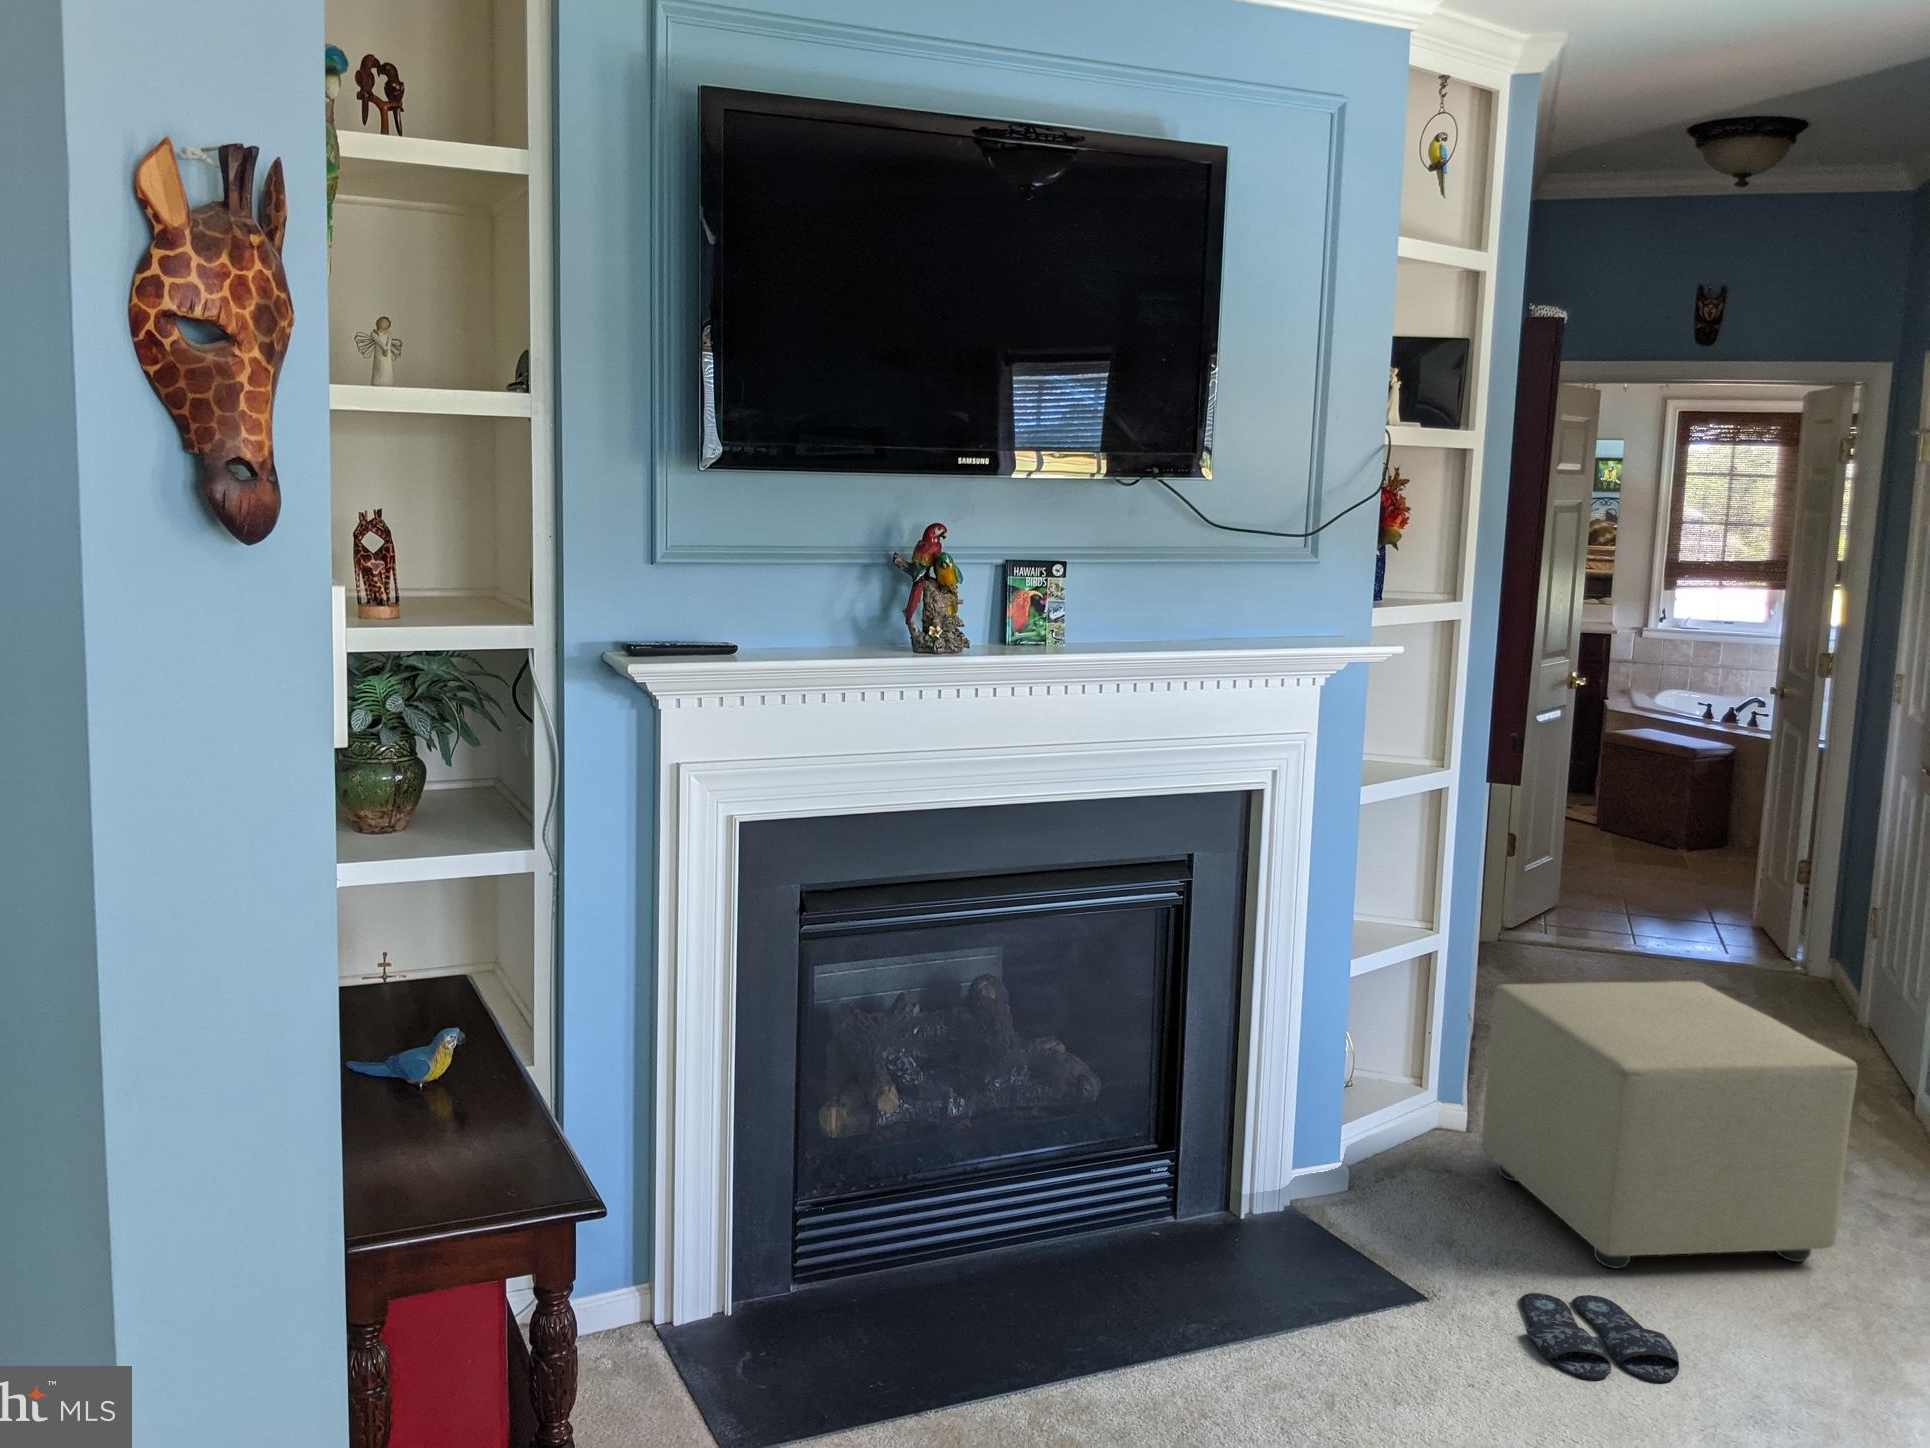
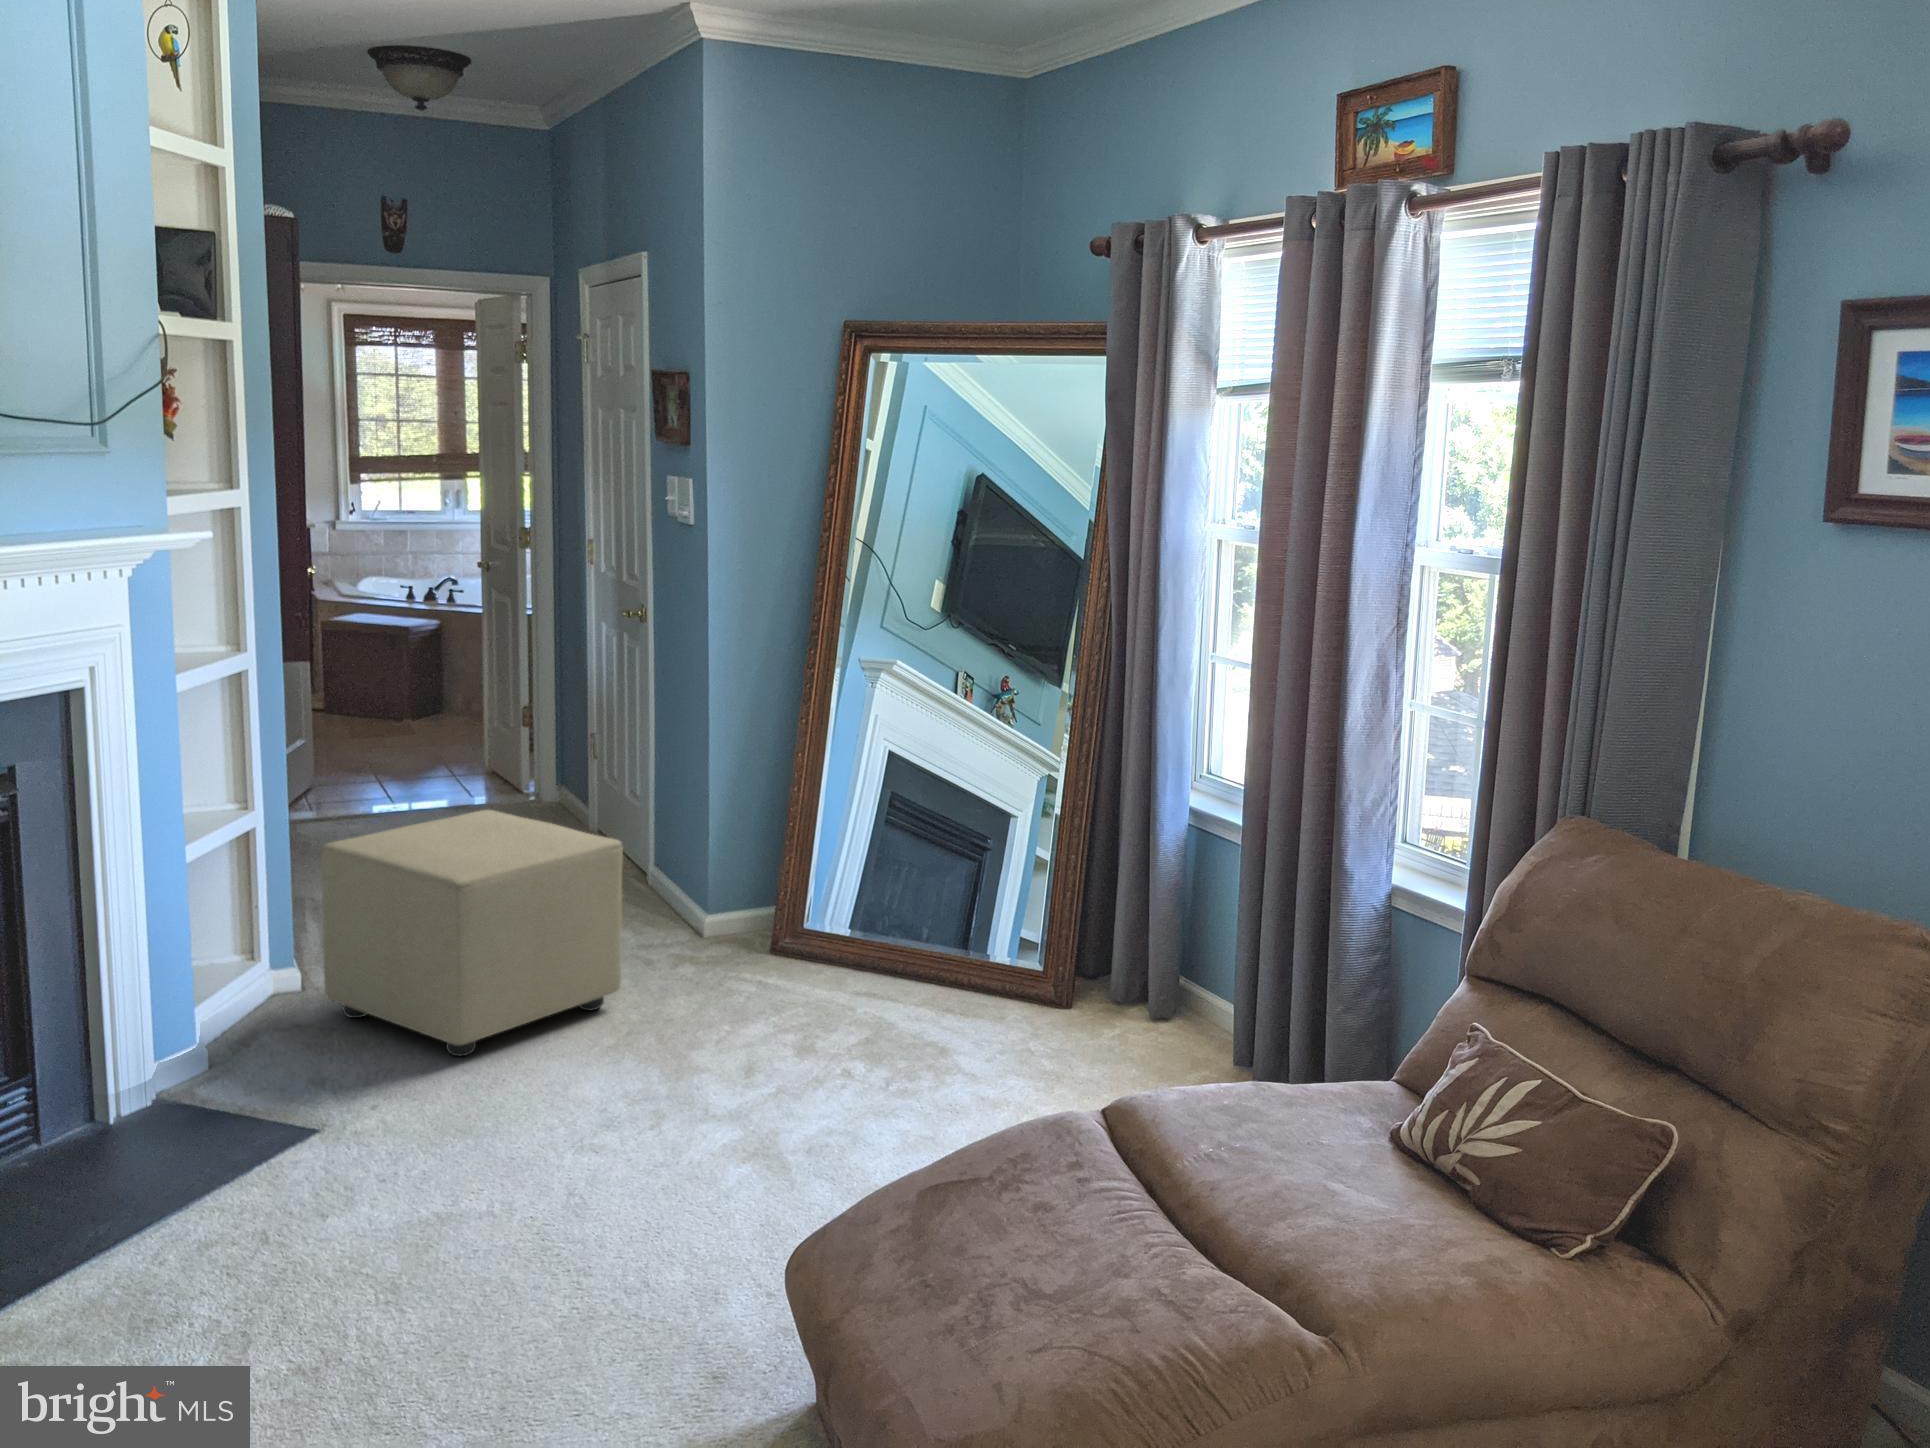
slippers: present [1521,1293,1679,1383] -> none [399,1078,537,1138]

